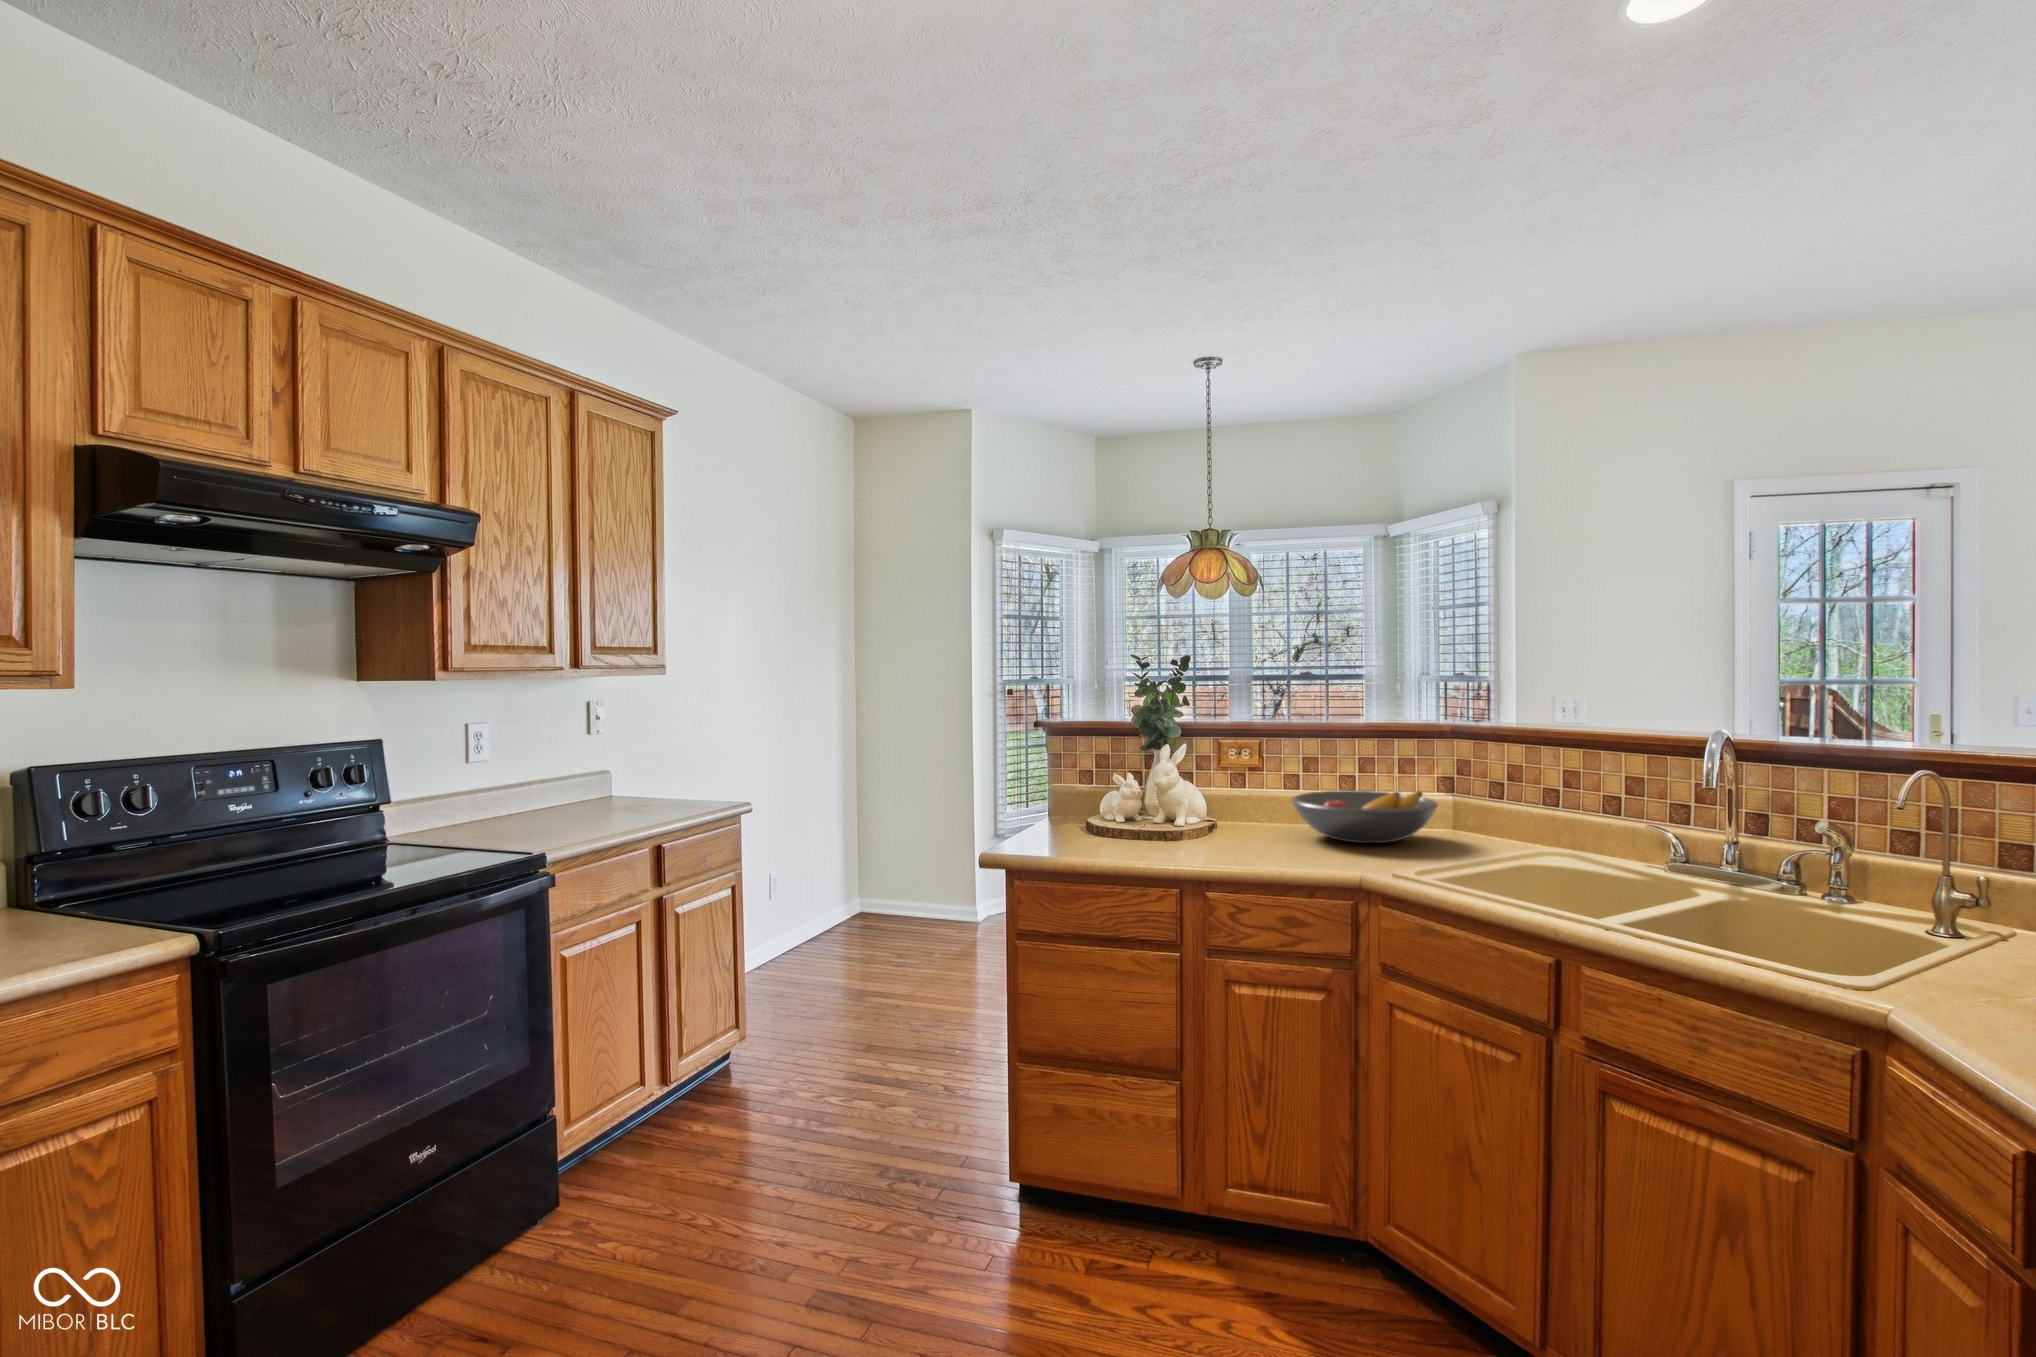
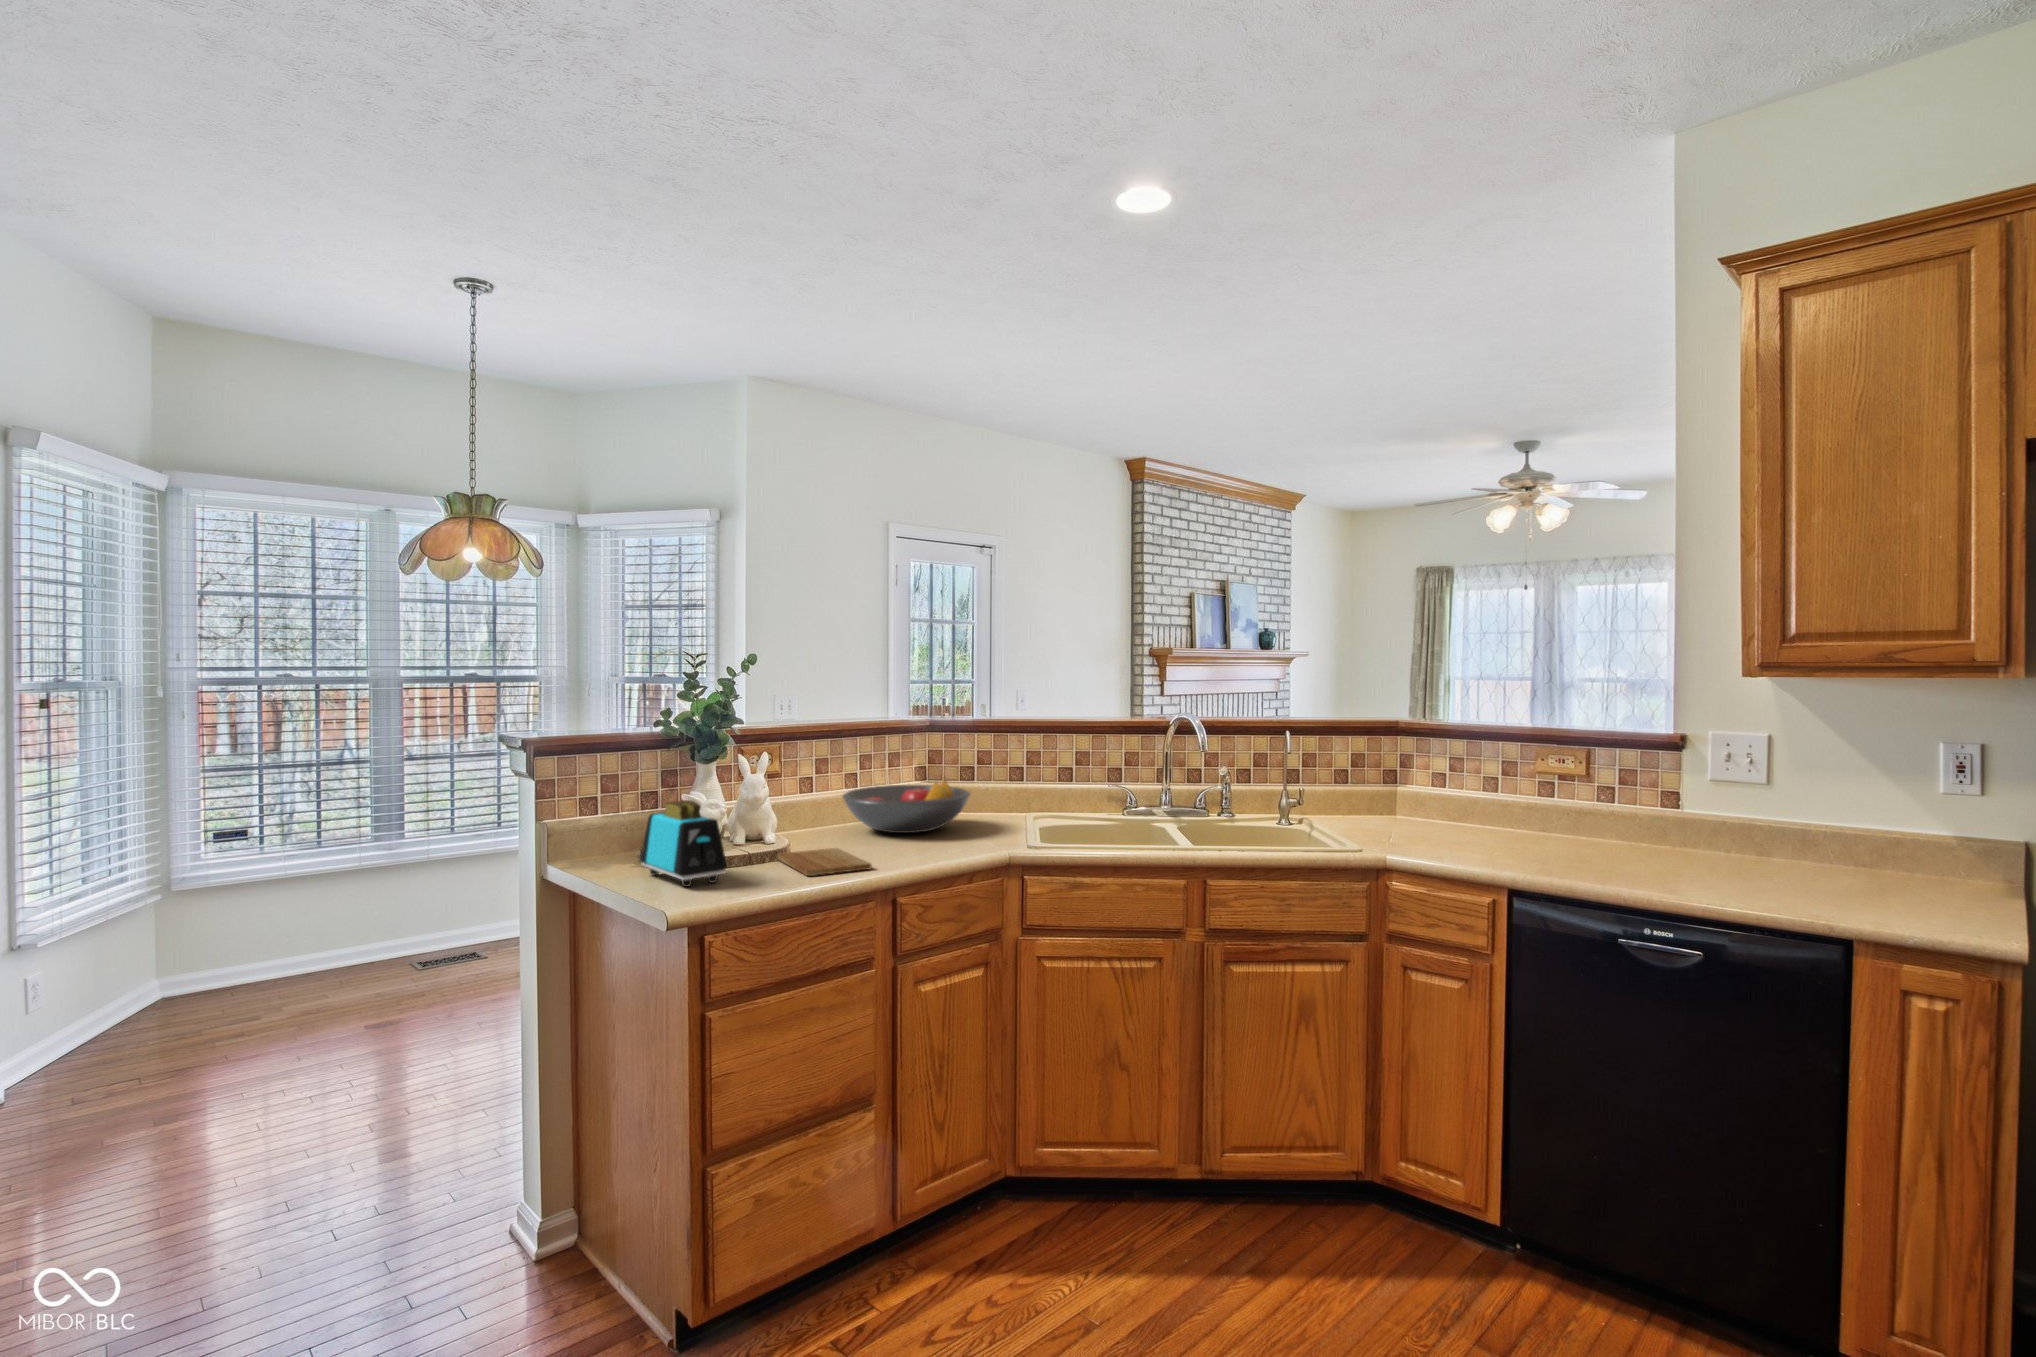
toaster: none [1044,774,1101,843] -> present [640,800,727,887]
cutting board: none [1138,834,1226,859] -> present [777,848,871,876]

